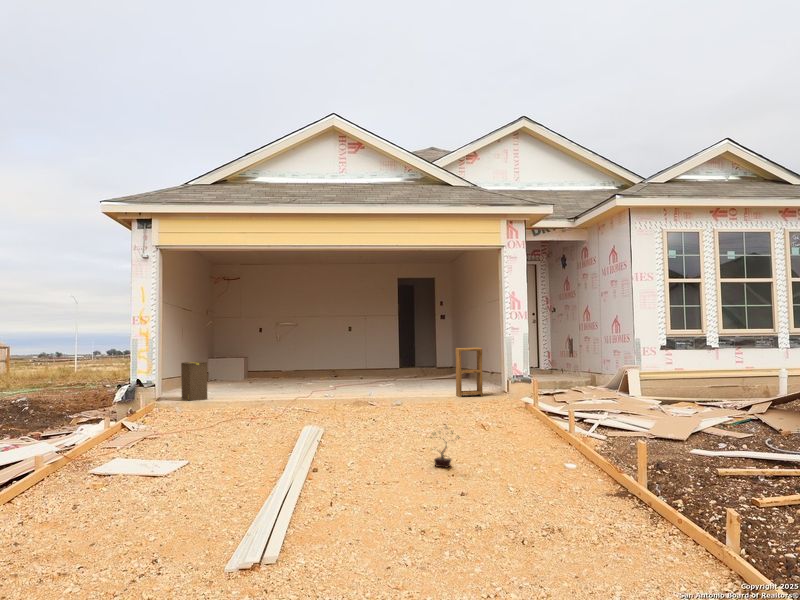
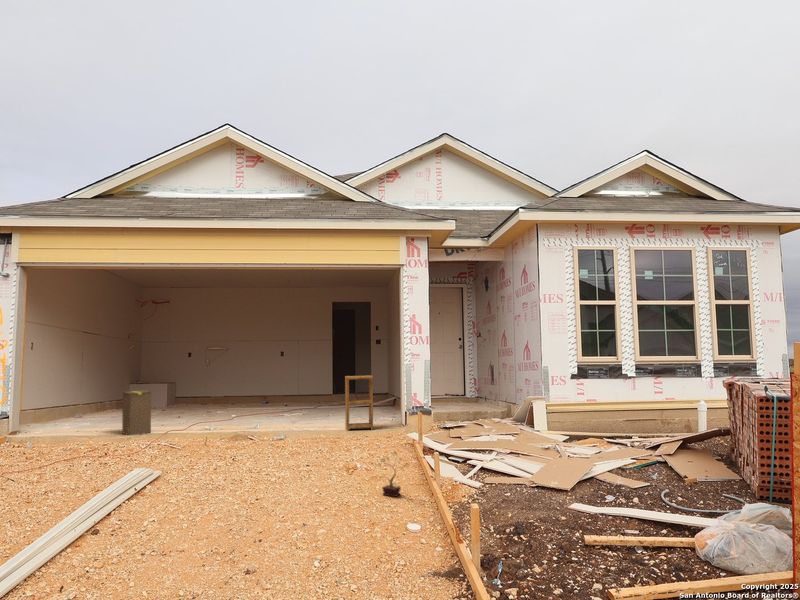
cardboard box: present [181,361,207,401] -> present [122,390,151,435]
potted plant: present [431,433,460,468] -> present [379,451,409,497]

